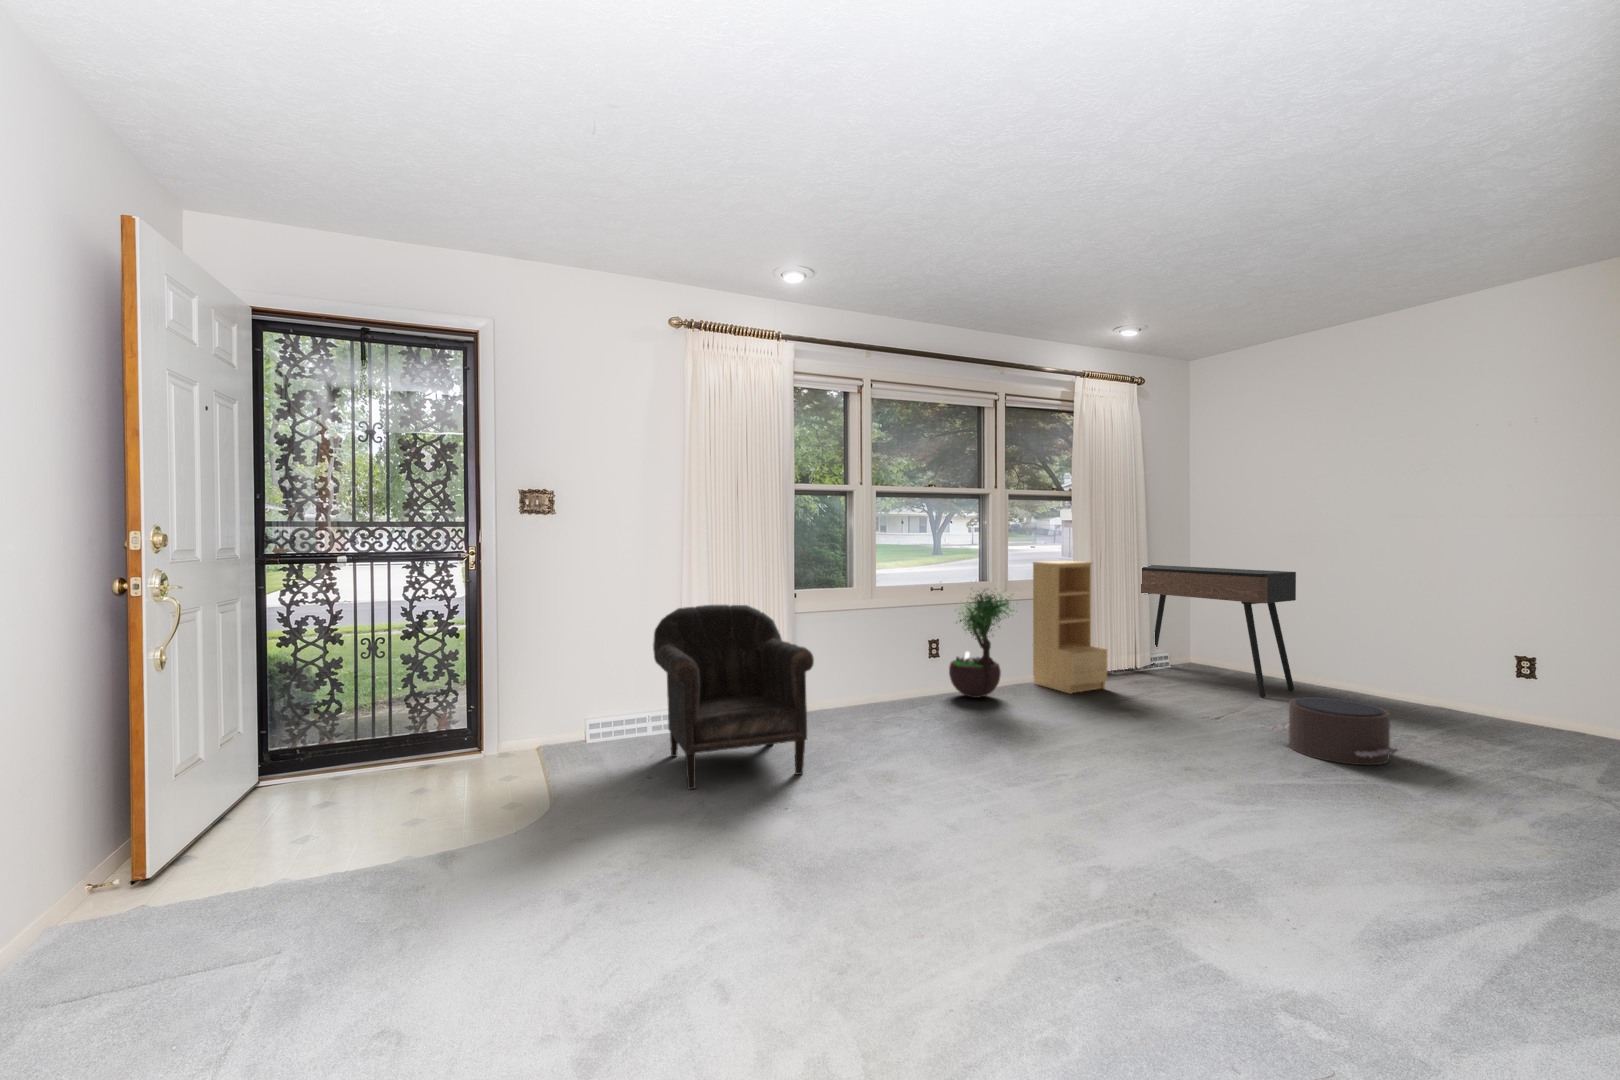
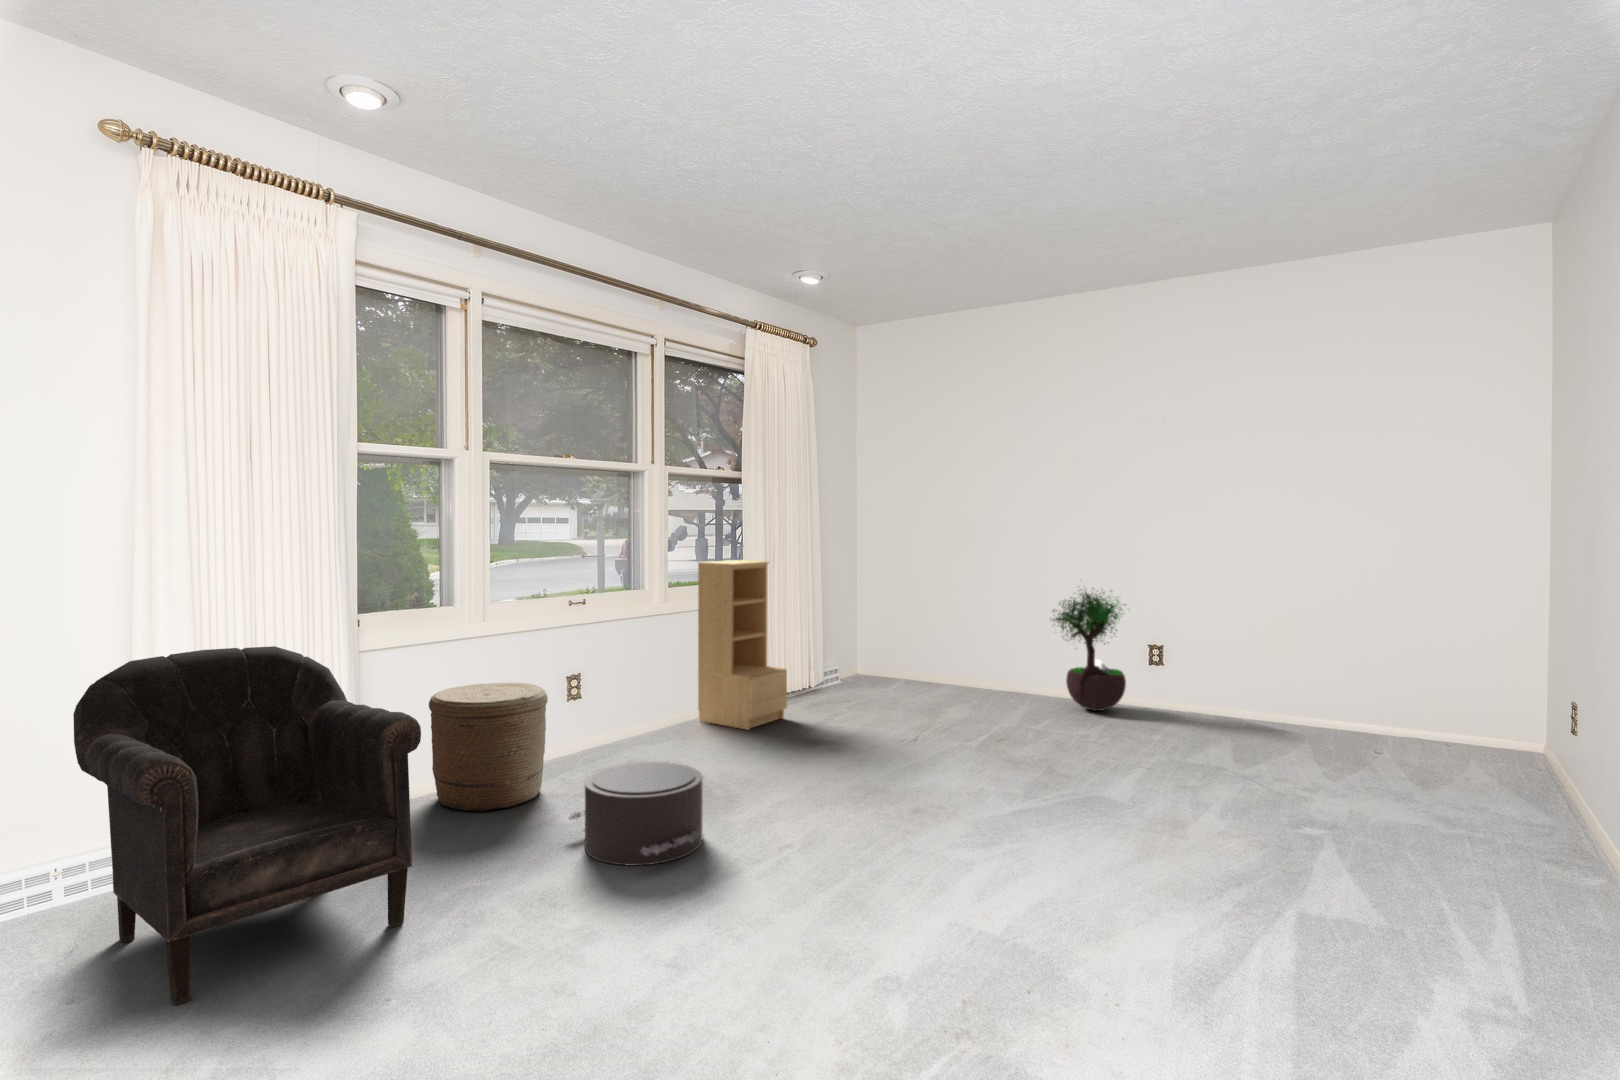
console table: present [1141,565,1296,697] -> none [792,563,969,710]
potted tree: present [949,589,1017,698] -> present [1053,590,1126,711]
woven basket: none [835,639,908,722] -> present [429,683,548,811]
pouf: present [1270,697,1398,765] -> present [567,762,703,866]

